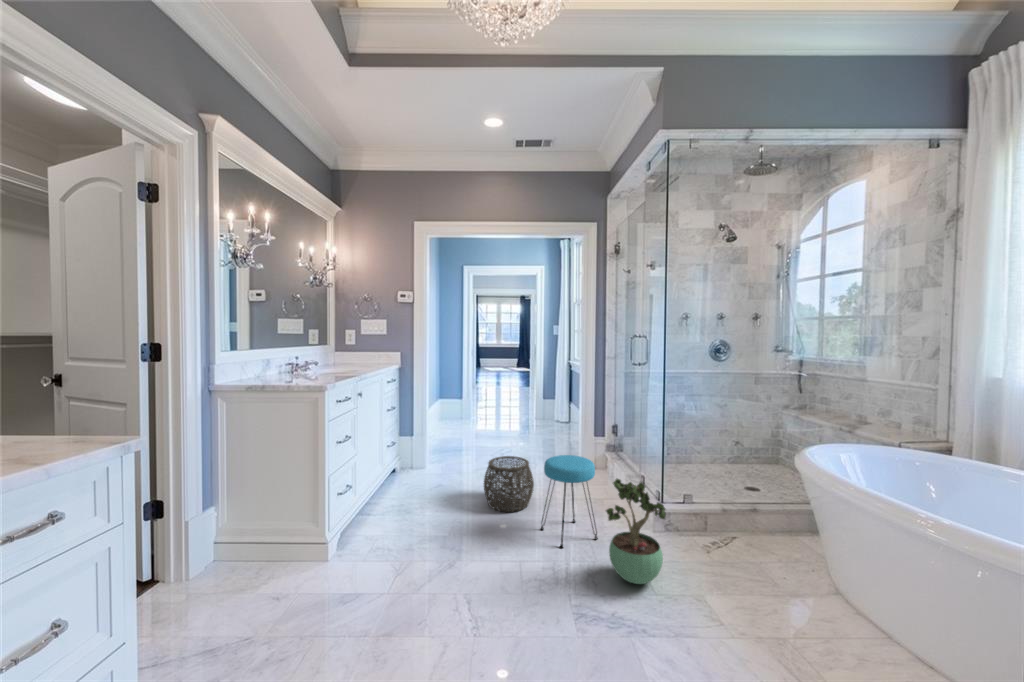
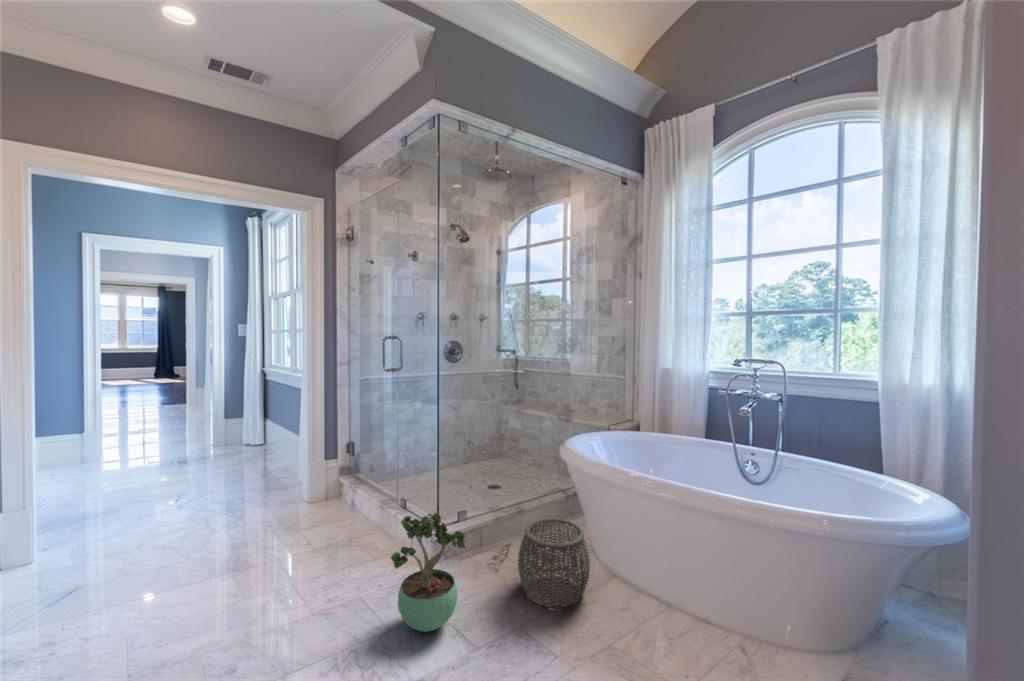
stool: present [541,455,597,547] -> none [286,497,367,623]
woven basket: present [484,456,534,512] -> present [518,518,590,608]

